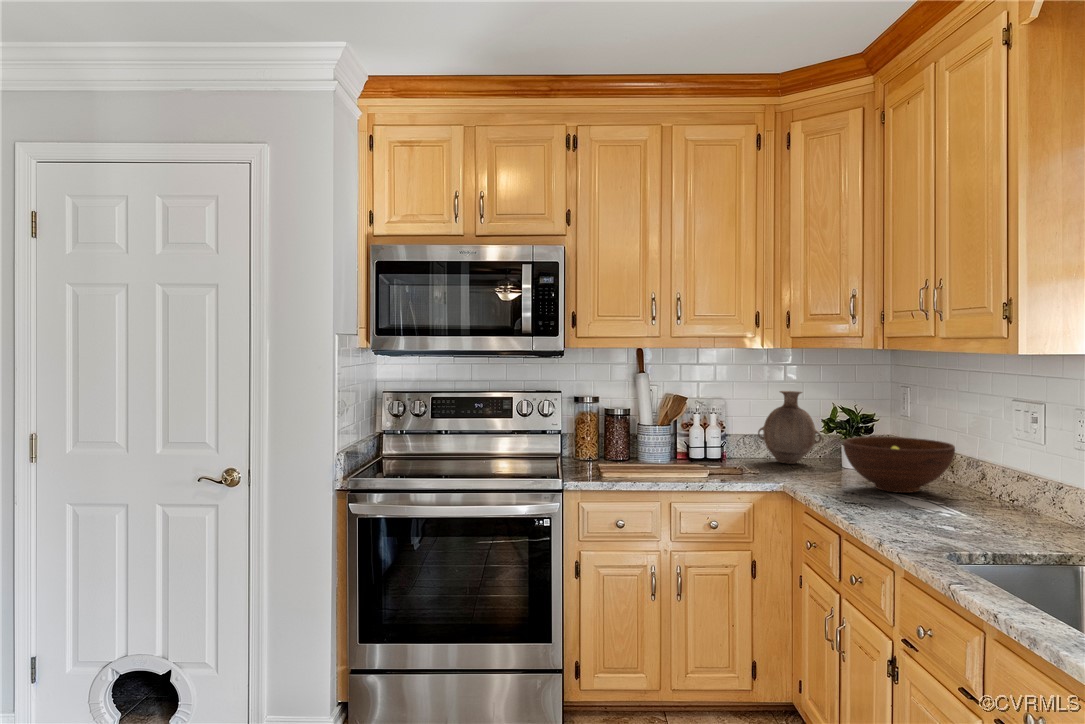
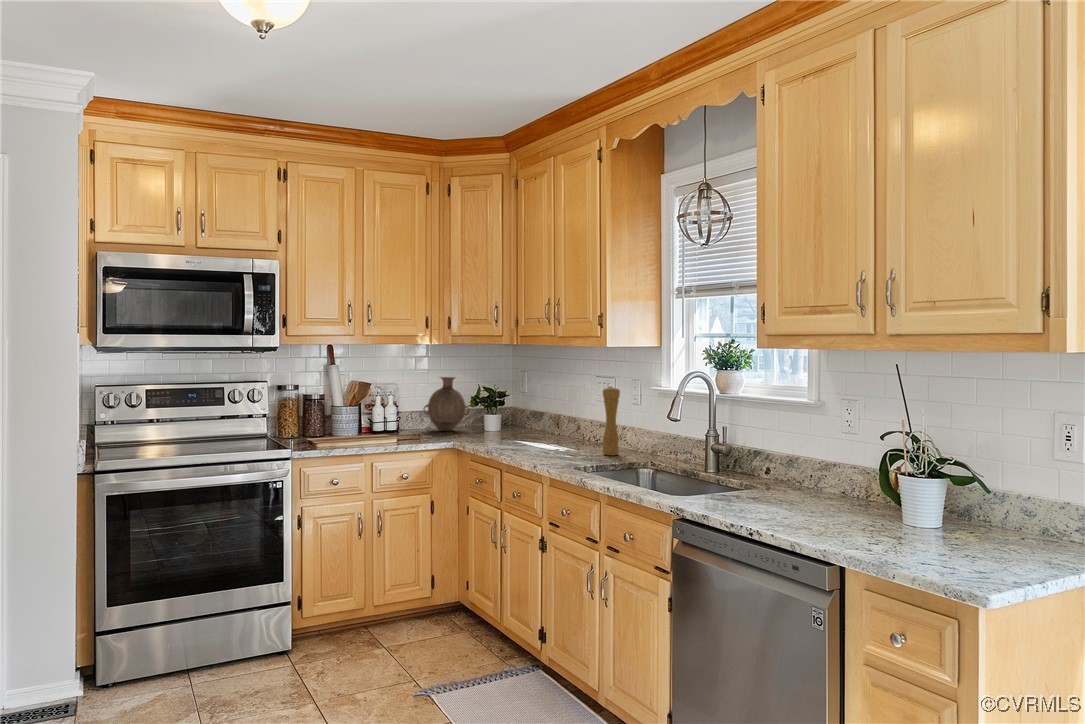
pepper mill: none [1013,420,1047,534] -> present [603,387,620,455]
fruit bowl: present [843,437,955,493] -> none [493,406,563,442]

